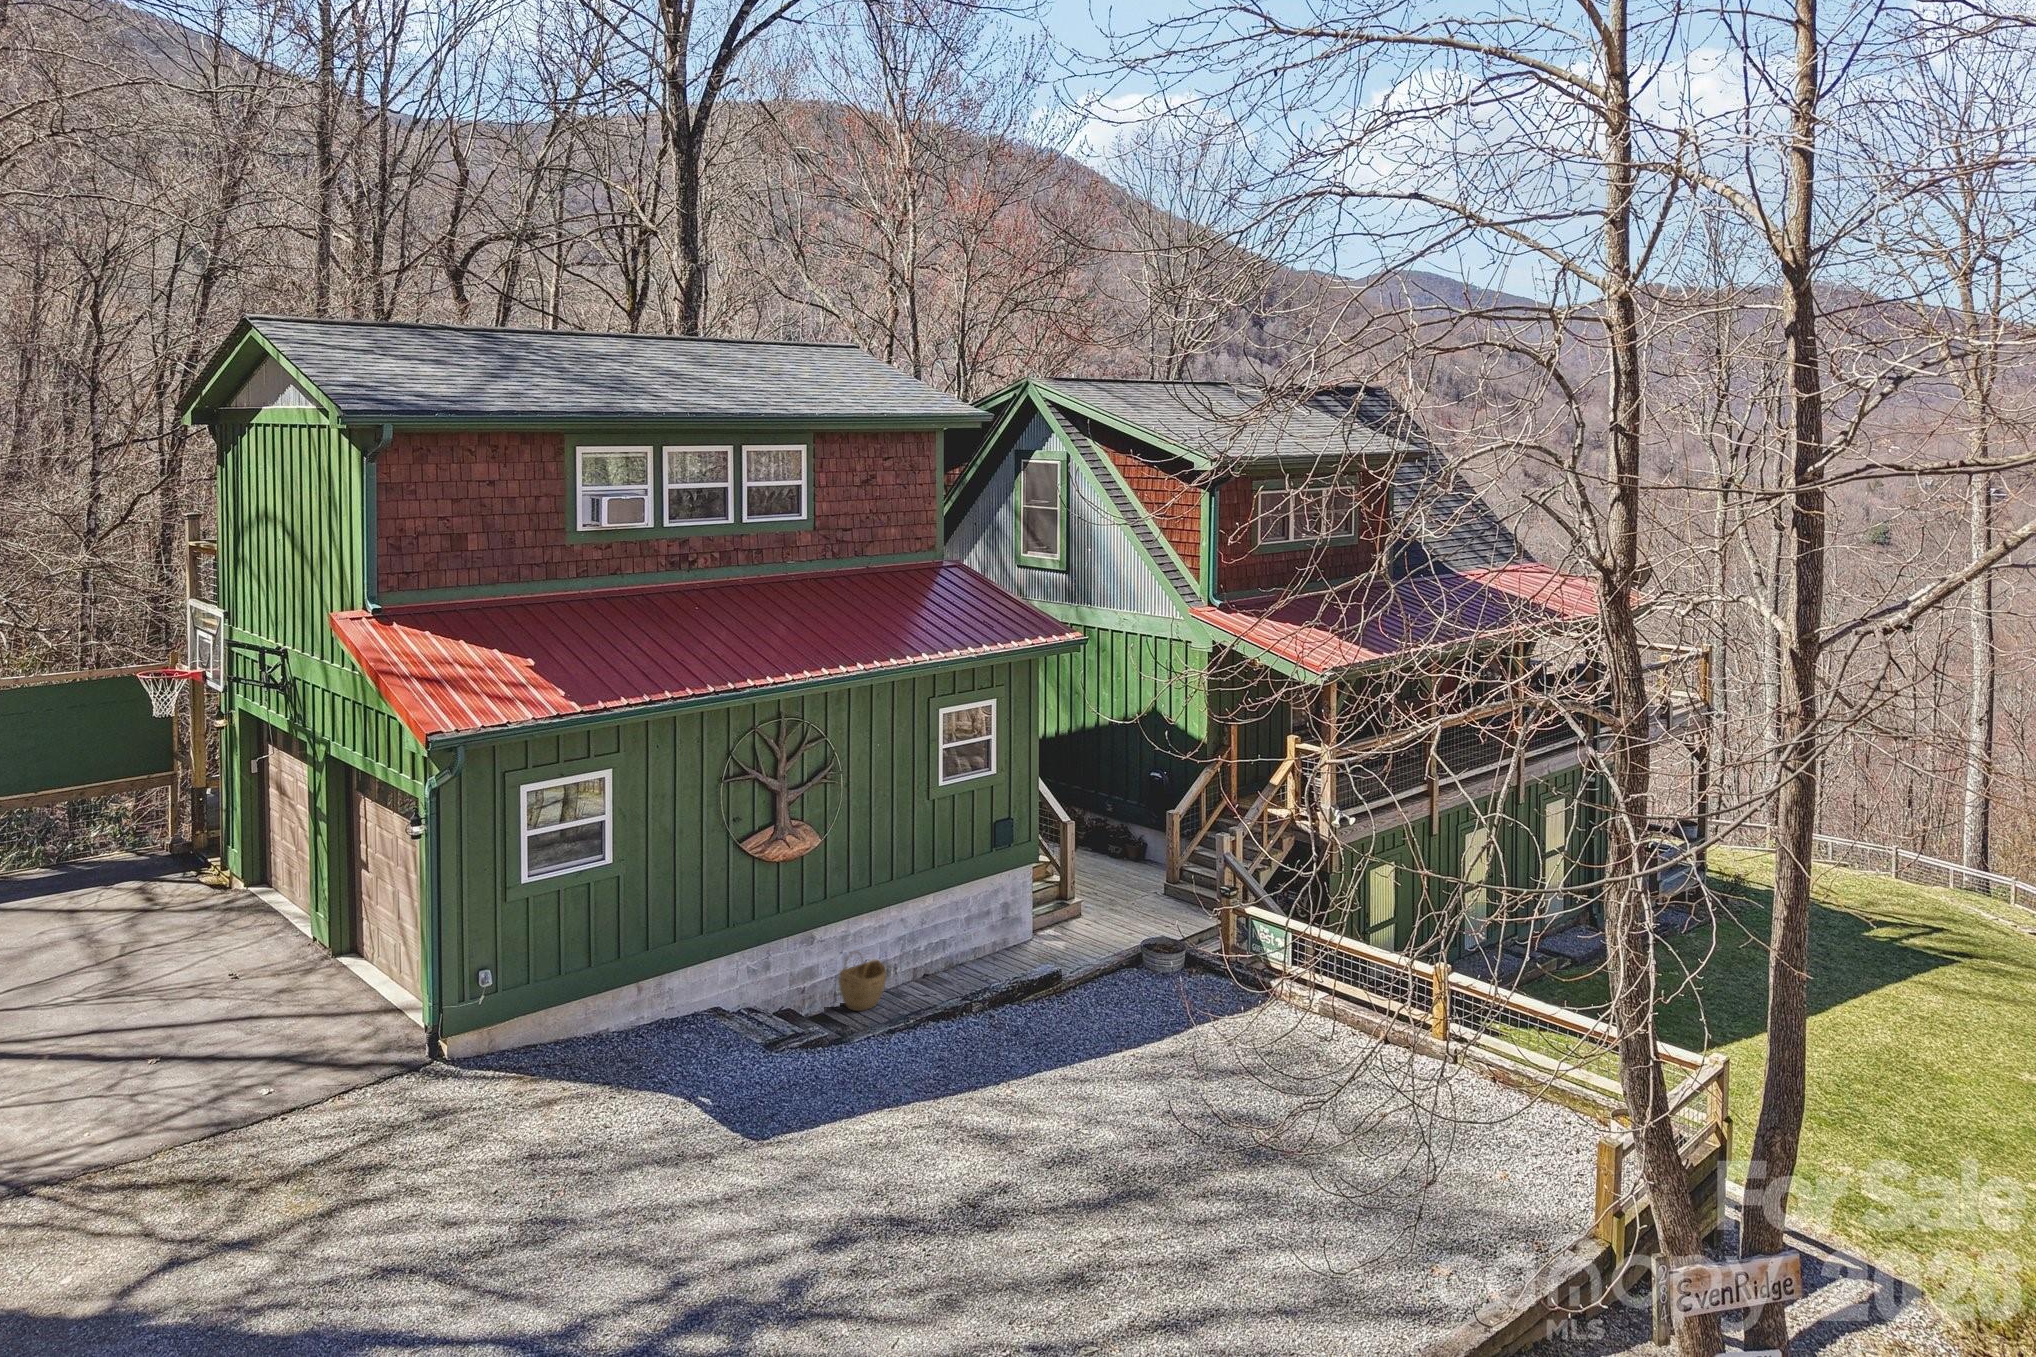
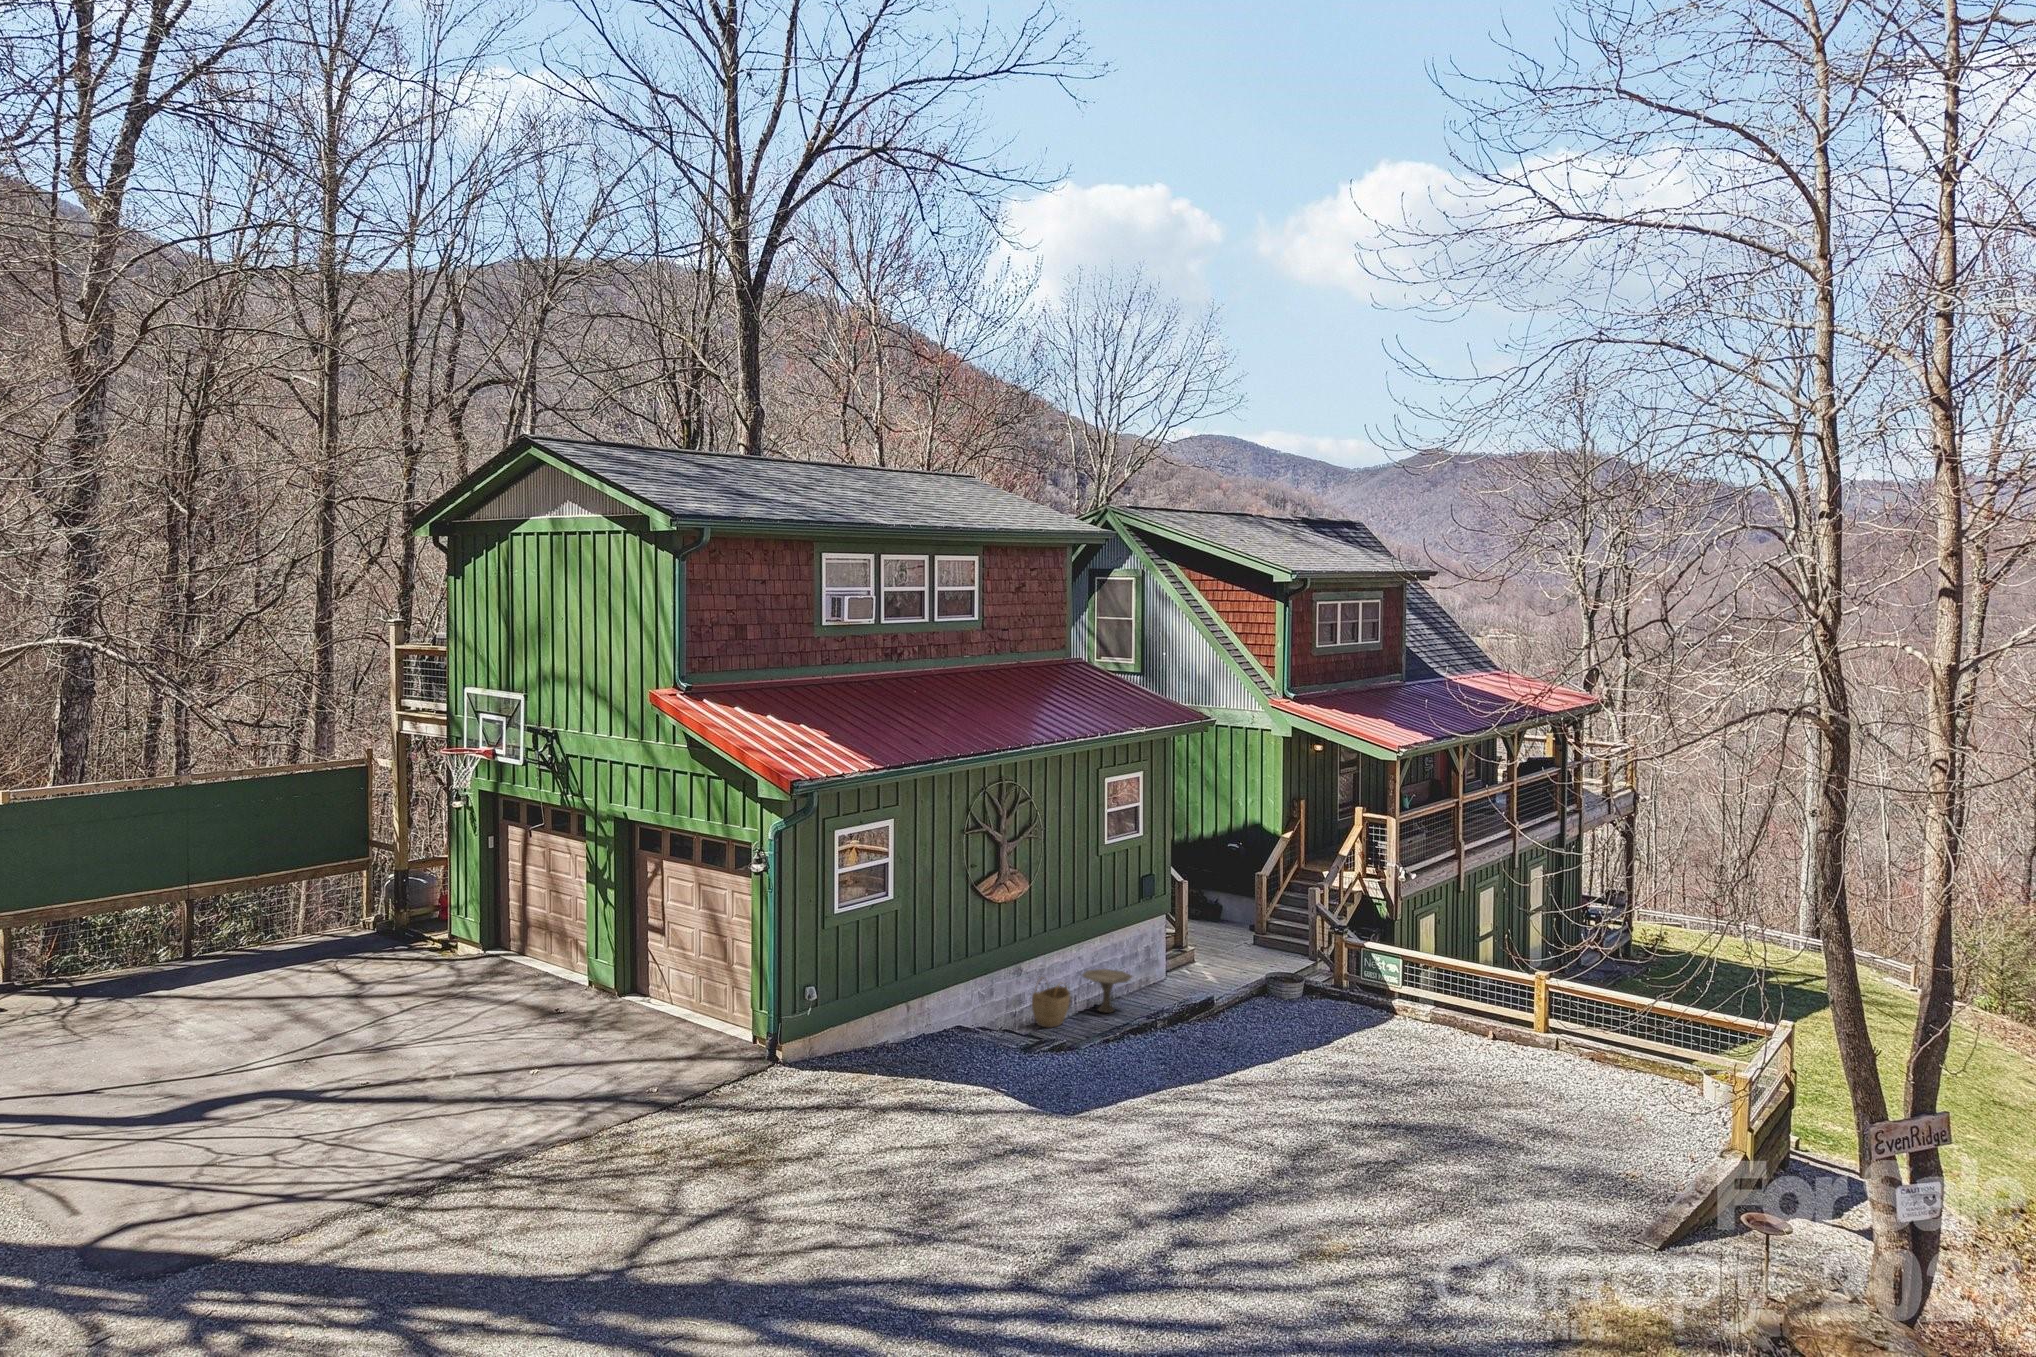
side table: none [910,936,972,990] -> present [1082,969,1132,1013]

